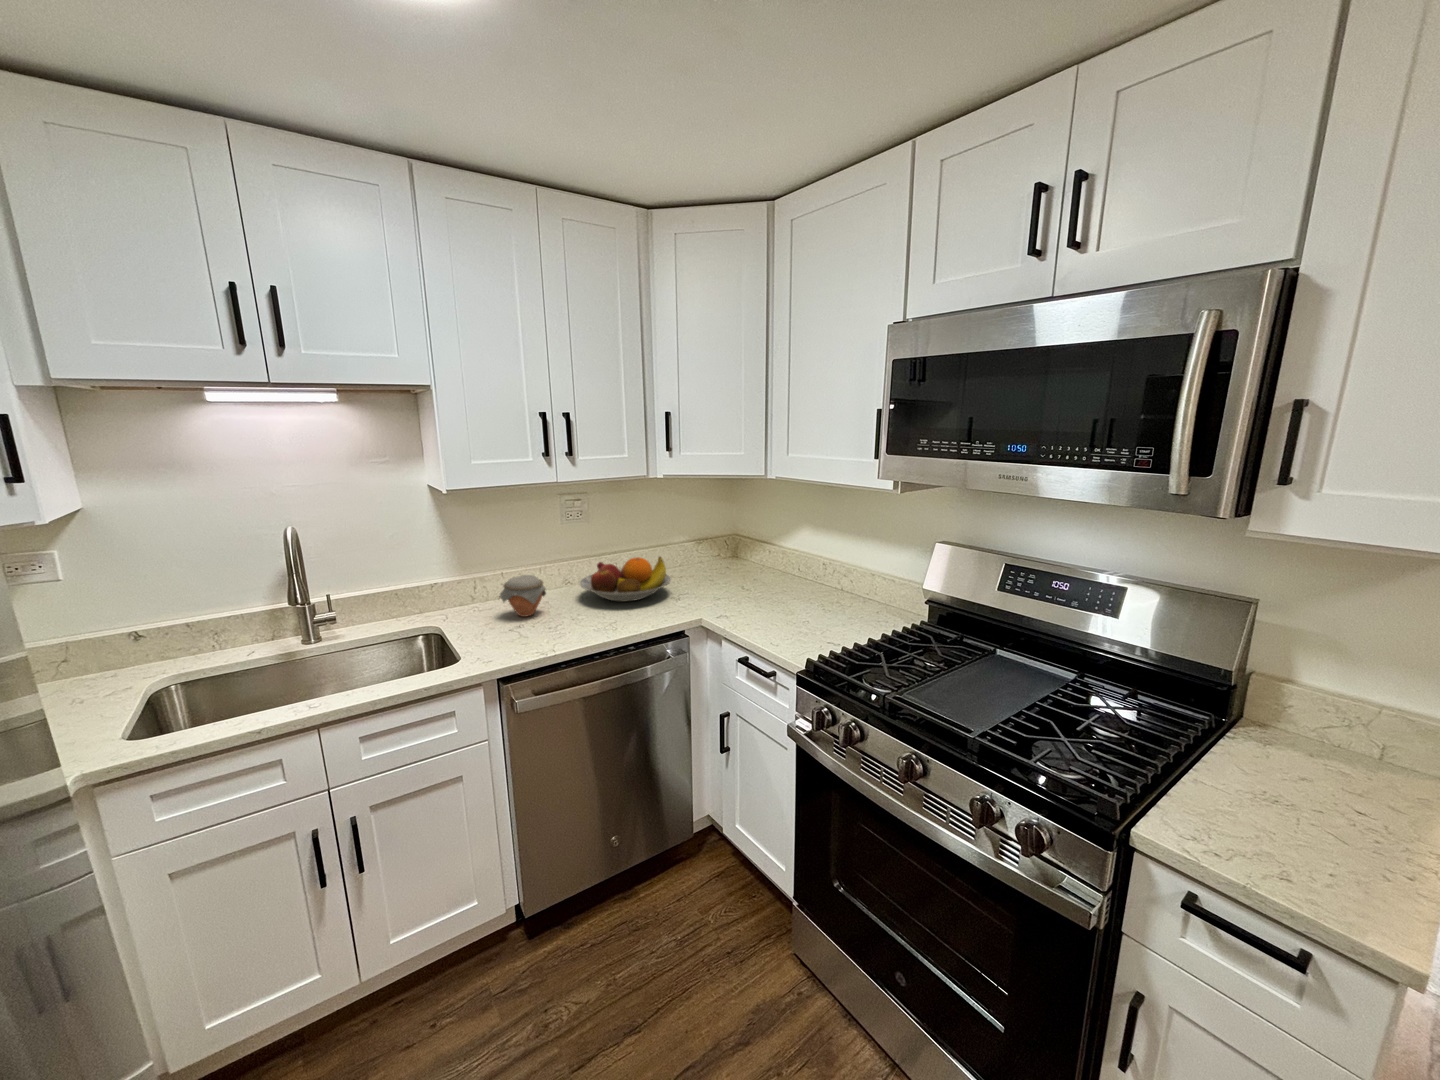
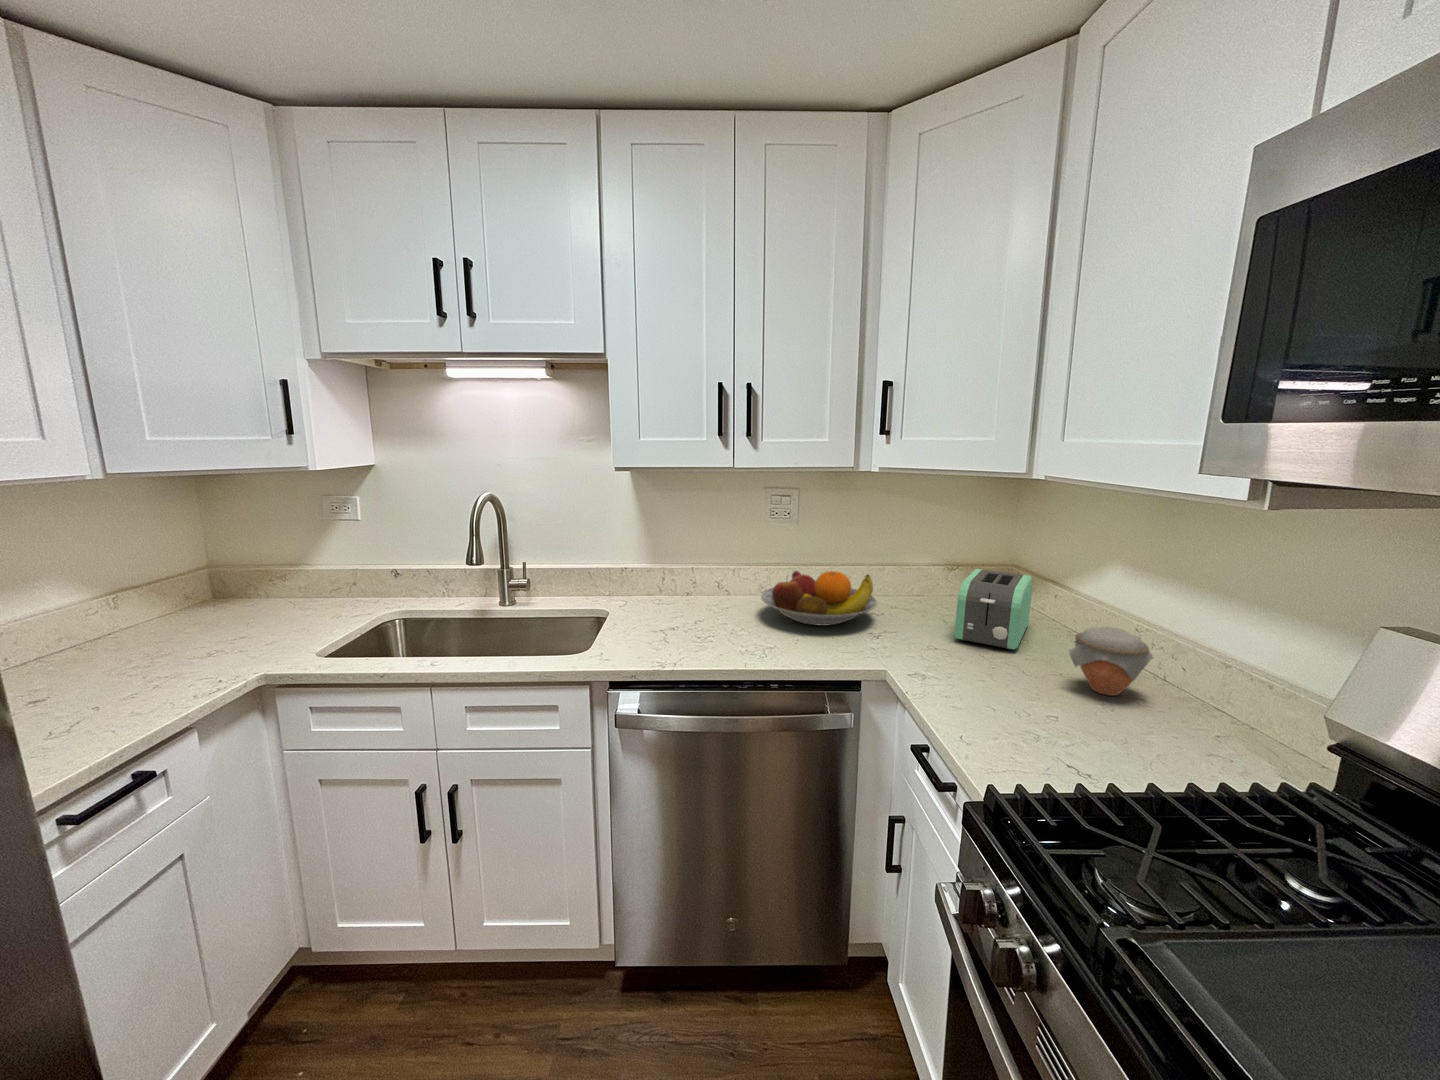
toaster: none [727,542,768,592] -> present [955,569,1033,650]
jar: present [500,575,546,617] -> present [1069,627,1153,696]

